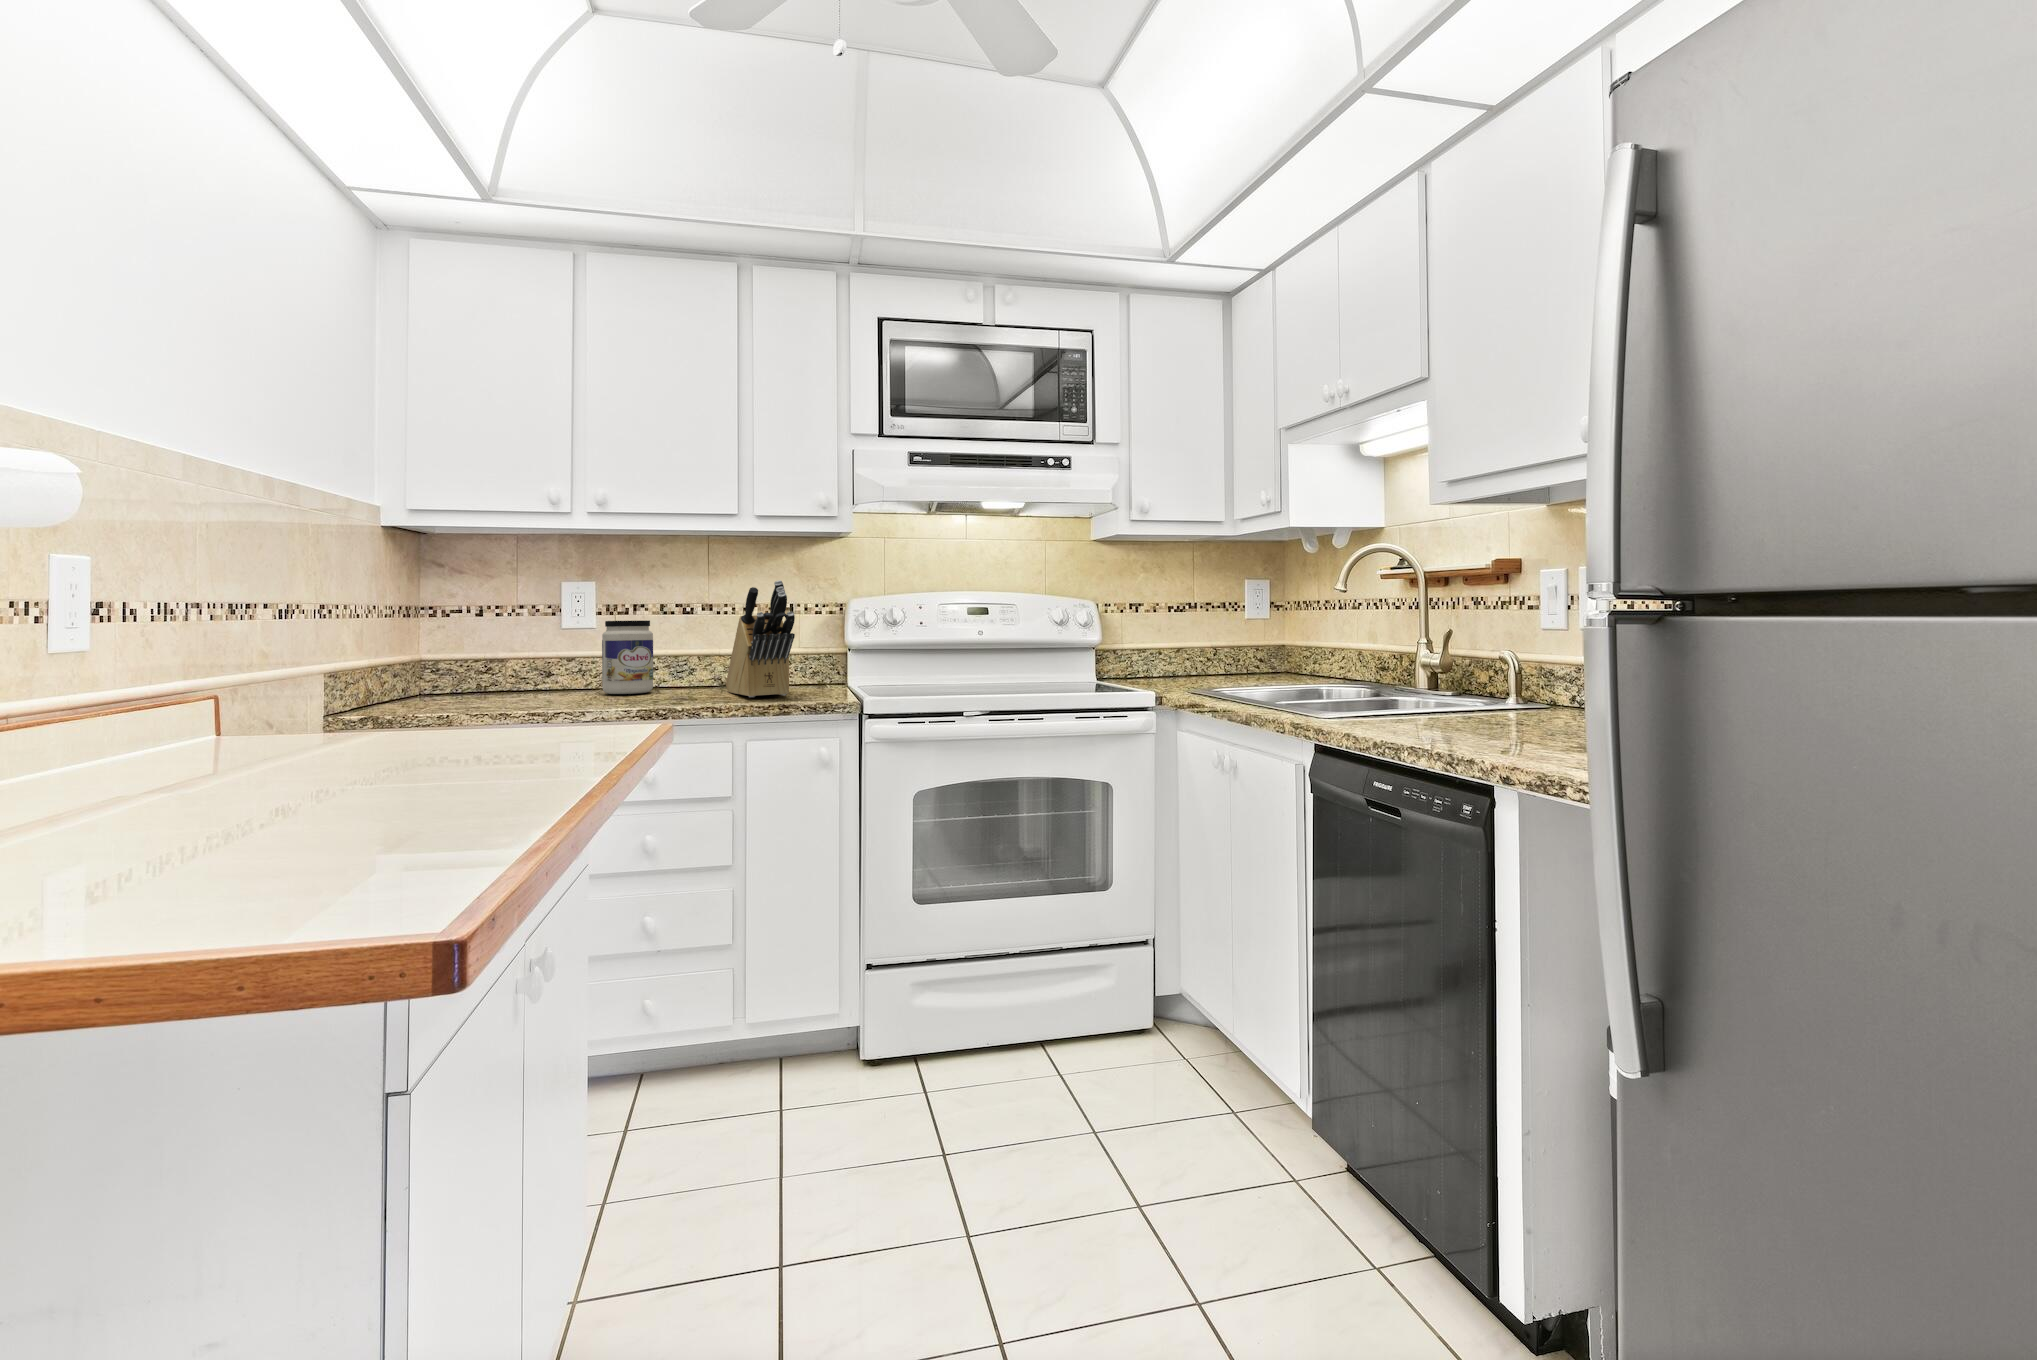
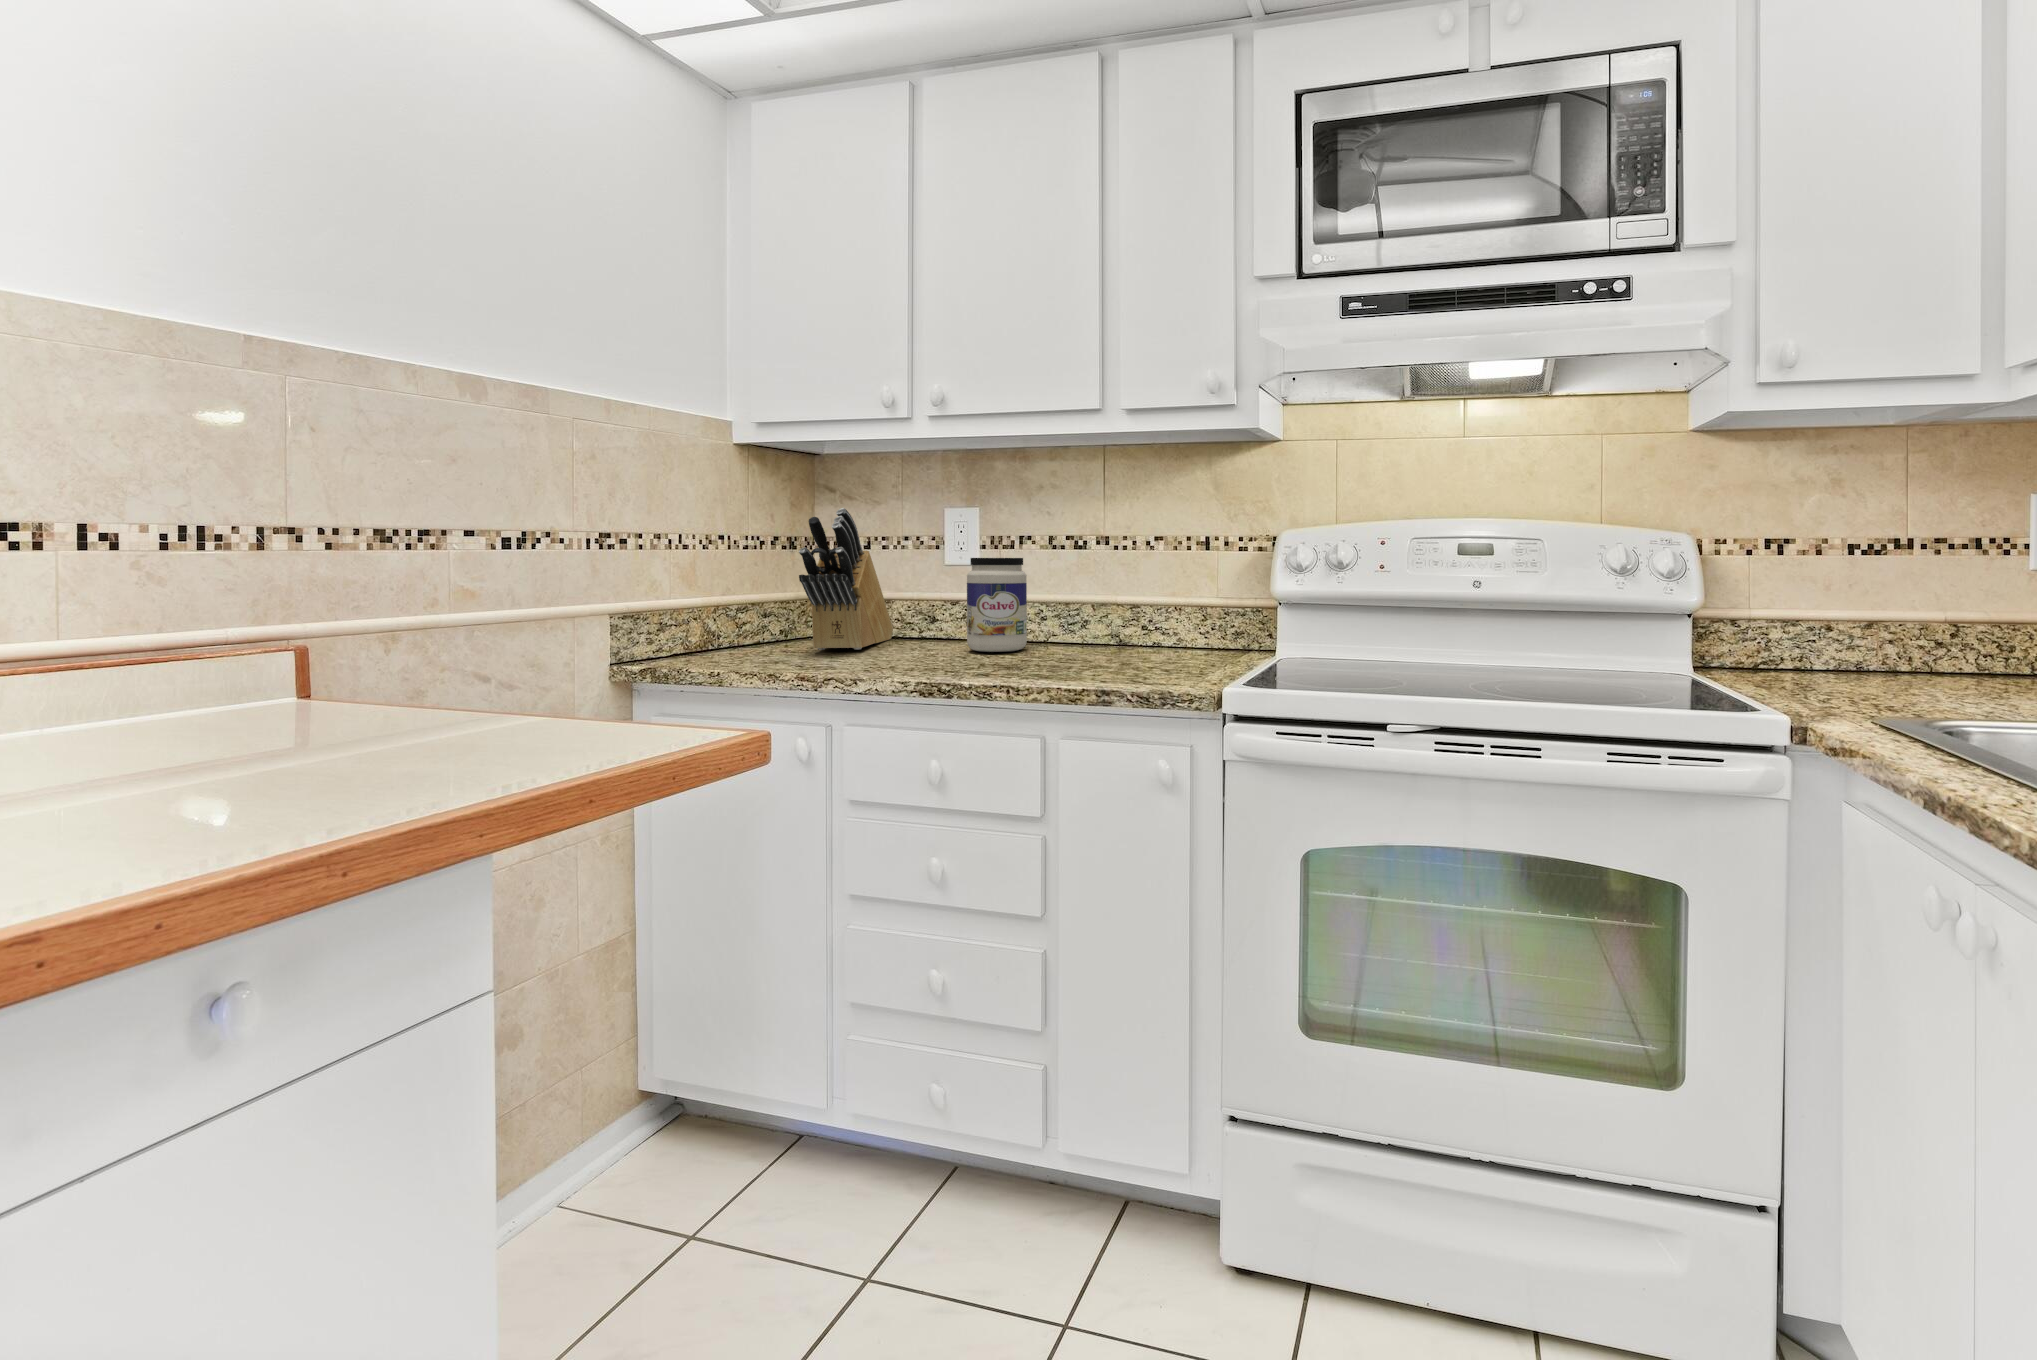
knife block: present [726,580,795,697] -> present [799,508,893,650]

